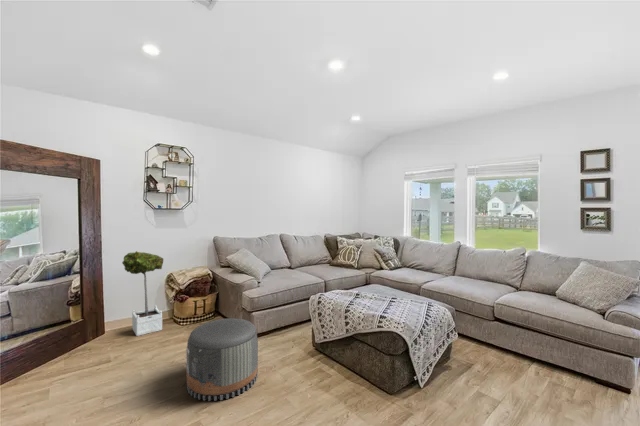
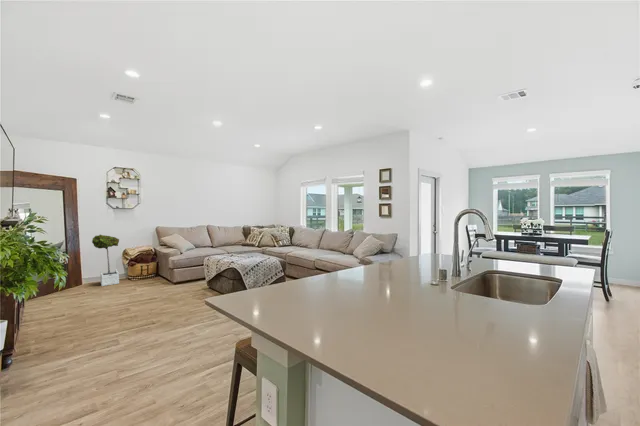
pouf: present [186,318,258,401] -> none [118,269,162,306]

